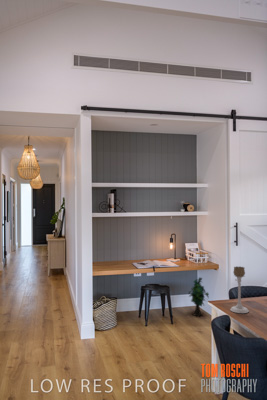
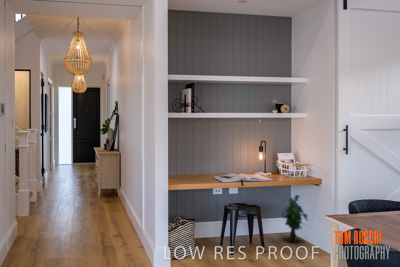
candle holder: present [230,267,249,313] -> none [356,170,380,227]

